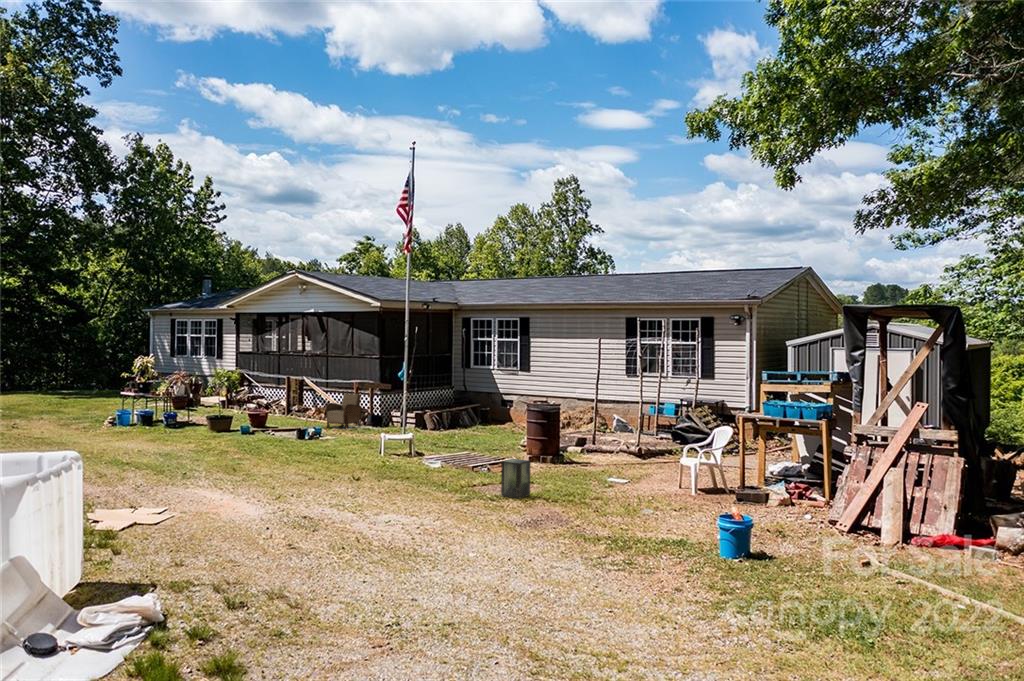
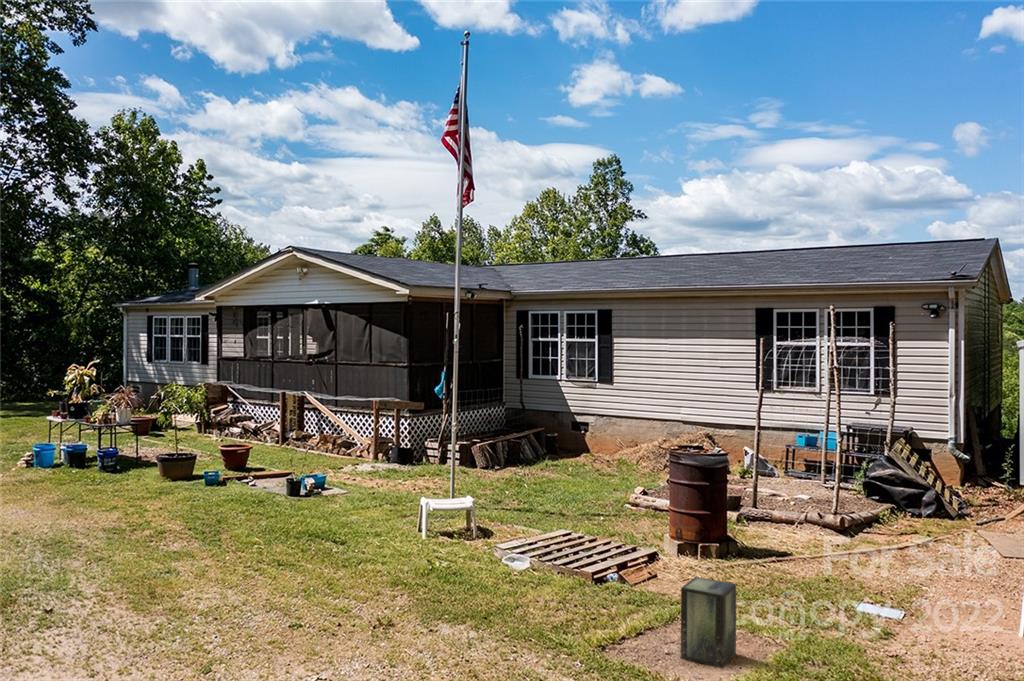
armchair: present [325,393,362,429] -> none [334,416,384,468]

